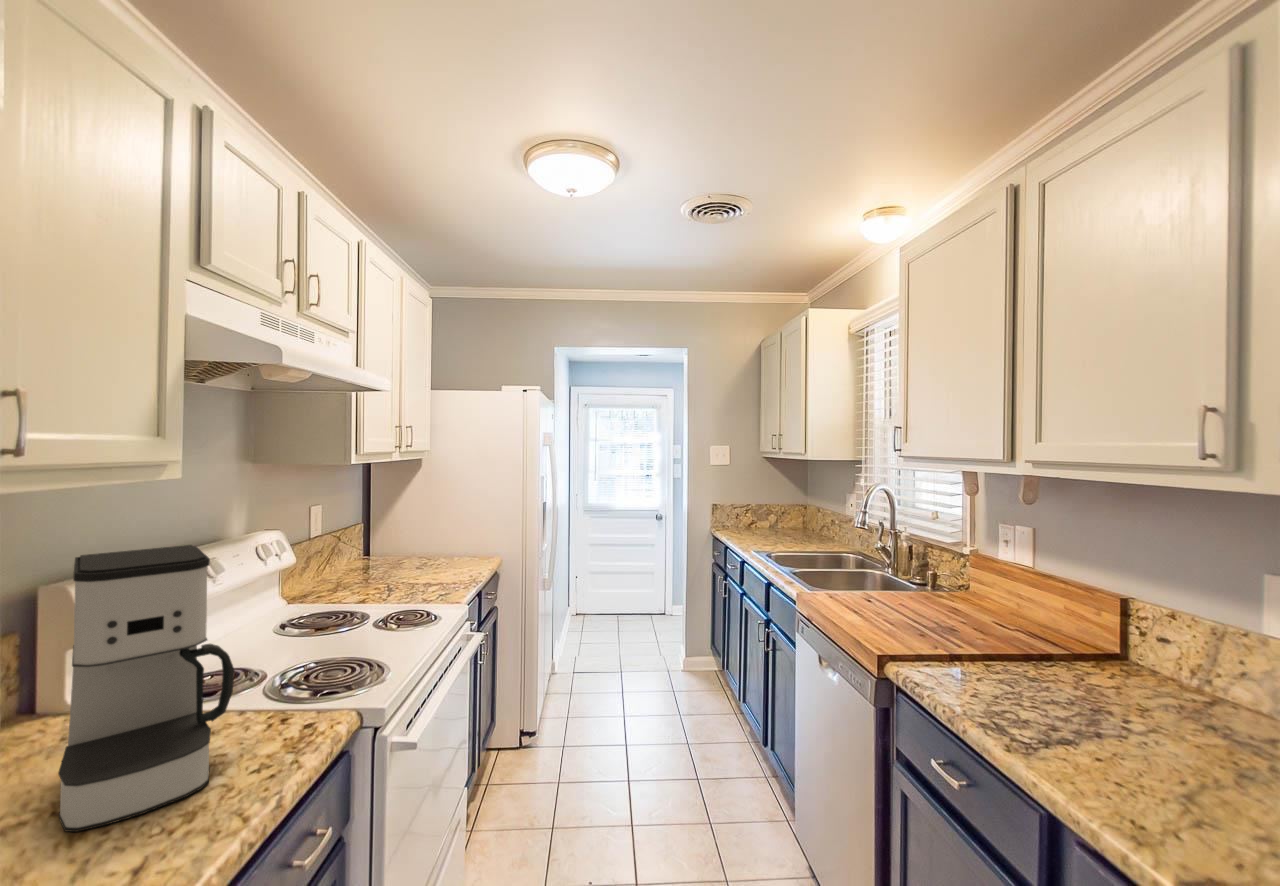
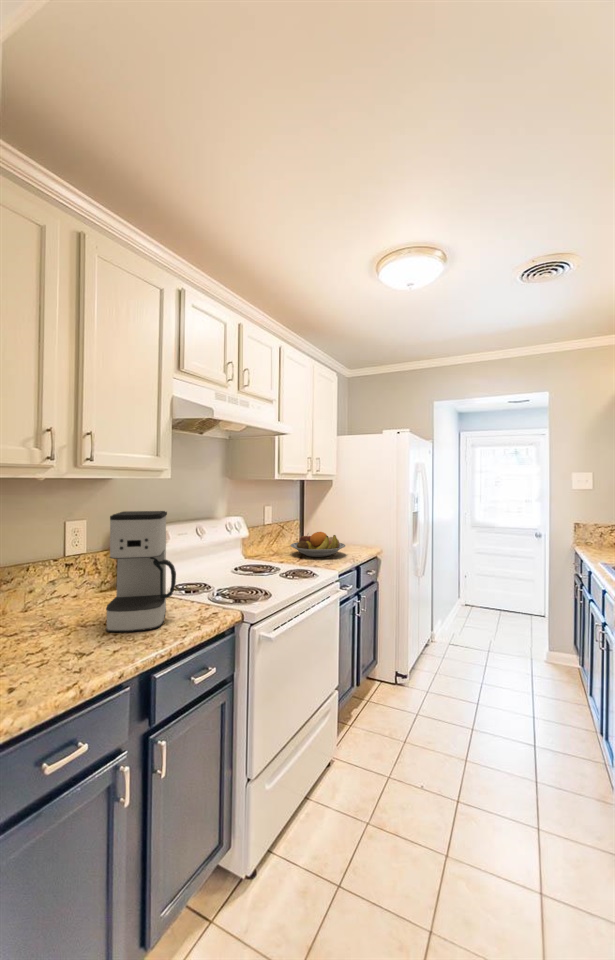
fruit bowl: none [367,543,460,583] -> present [290,532,346,557]

